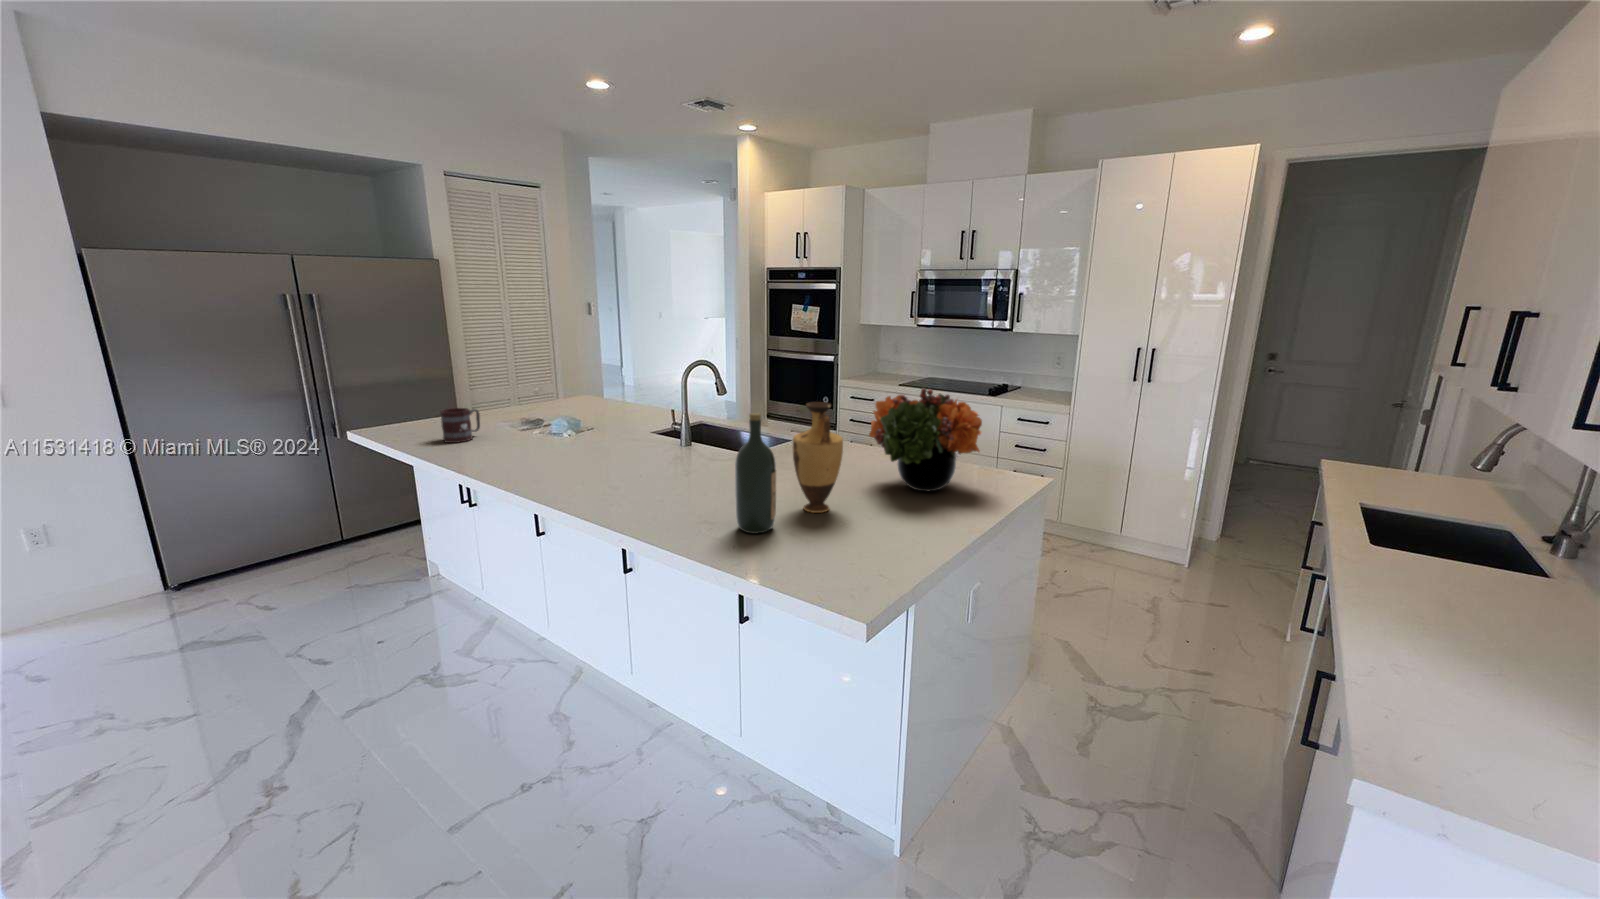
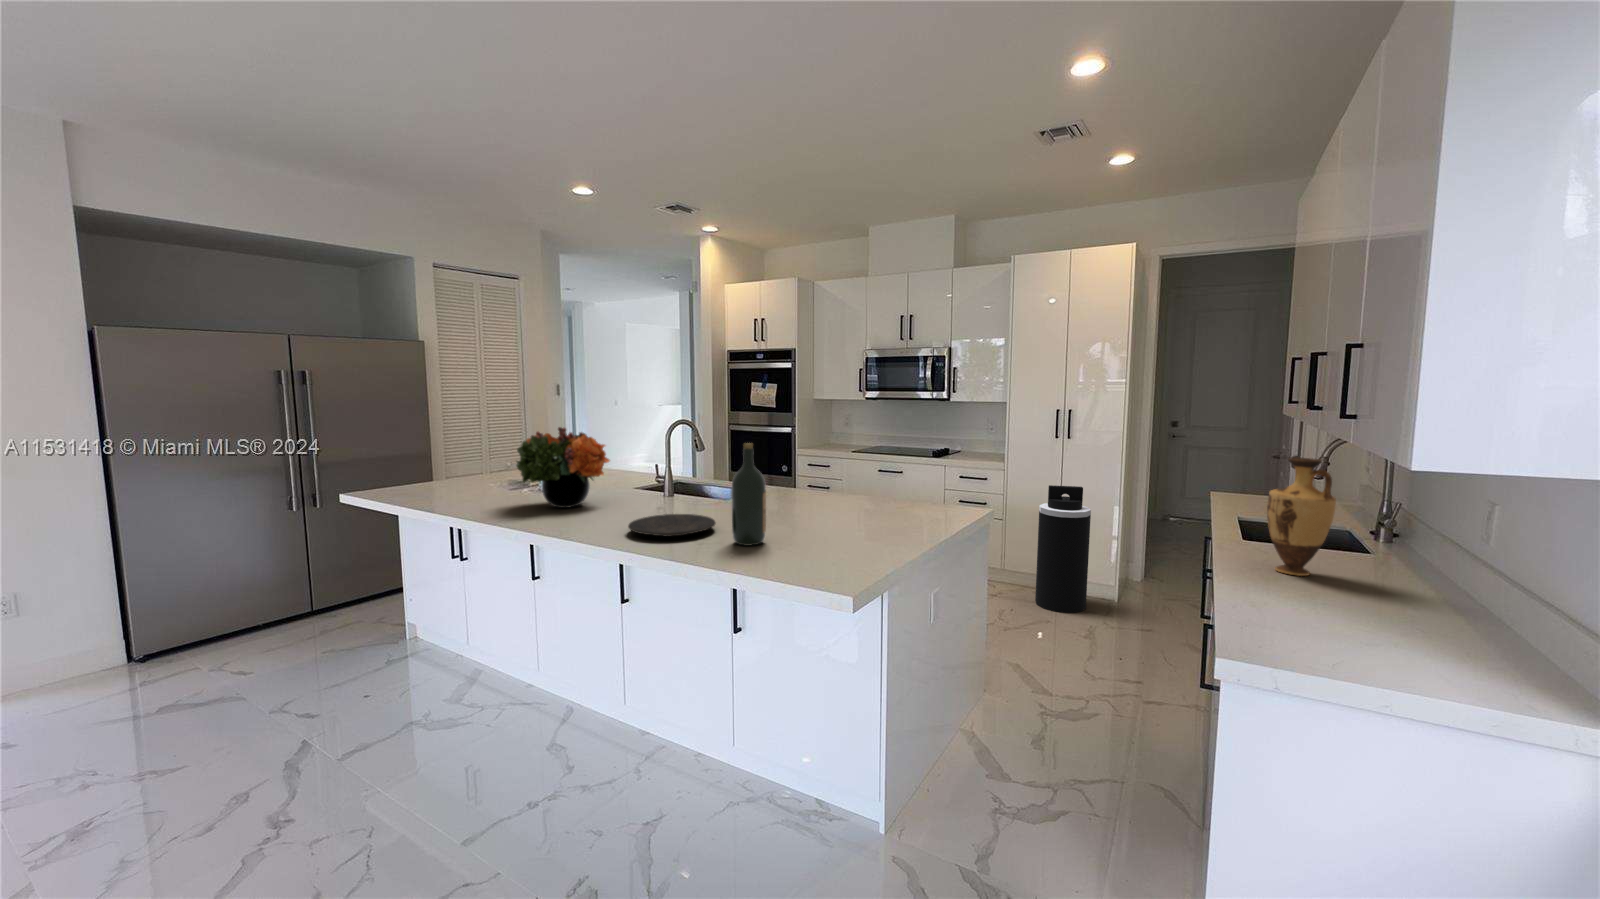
flower arrangement: present [869,388,982,491] -> present [516,427,610,508]
vase: present [793,402,843,513] -> present [1267,457,1336,576]
mug: present [440,408,480,443] -> none [441,466,477,497]
trash can: none [1097,437,1171,580] -> present [1035,485,1091,613]
plate: none [621,482,723,516] -> present [628,514,716,537]

